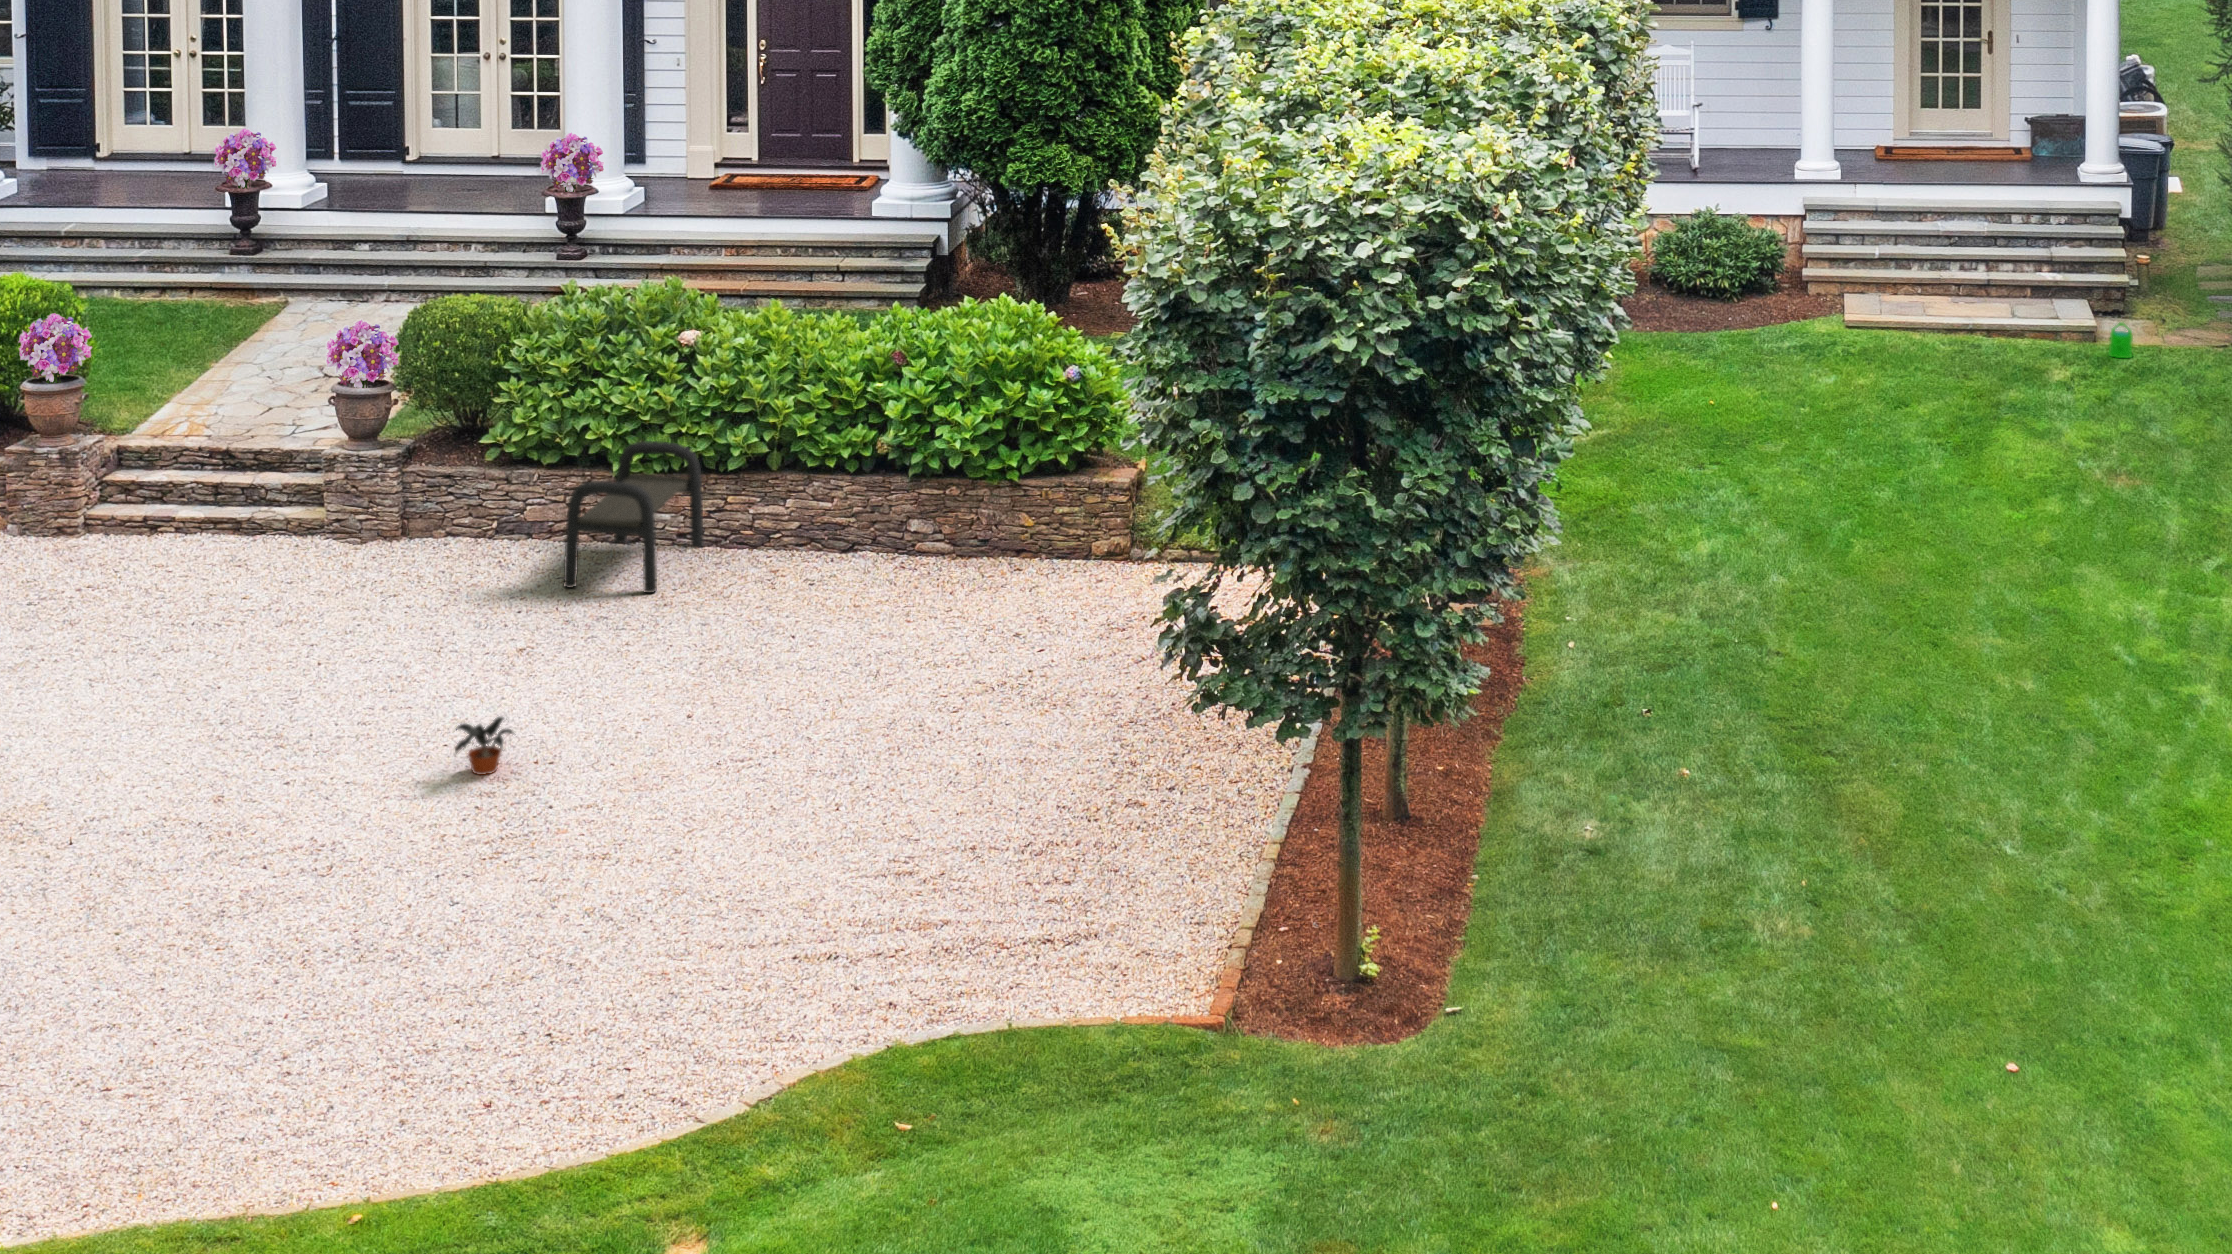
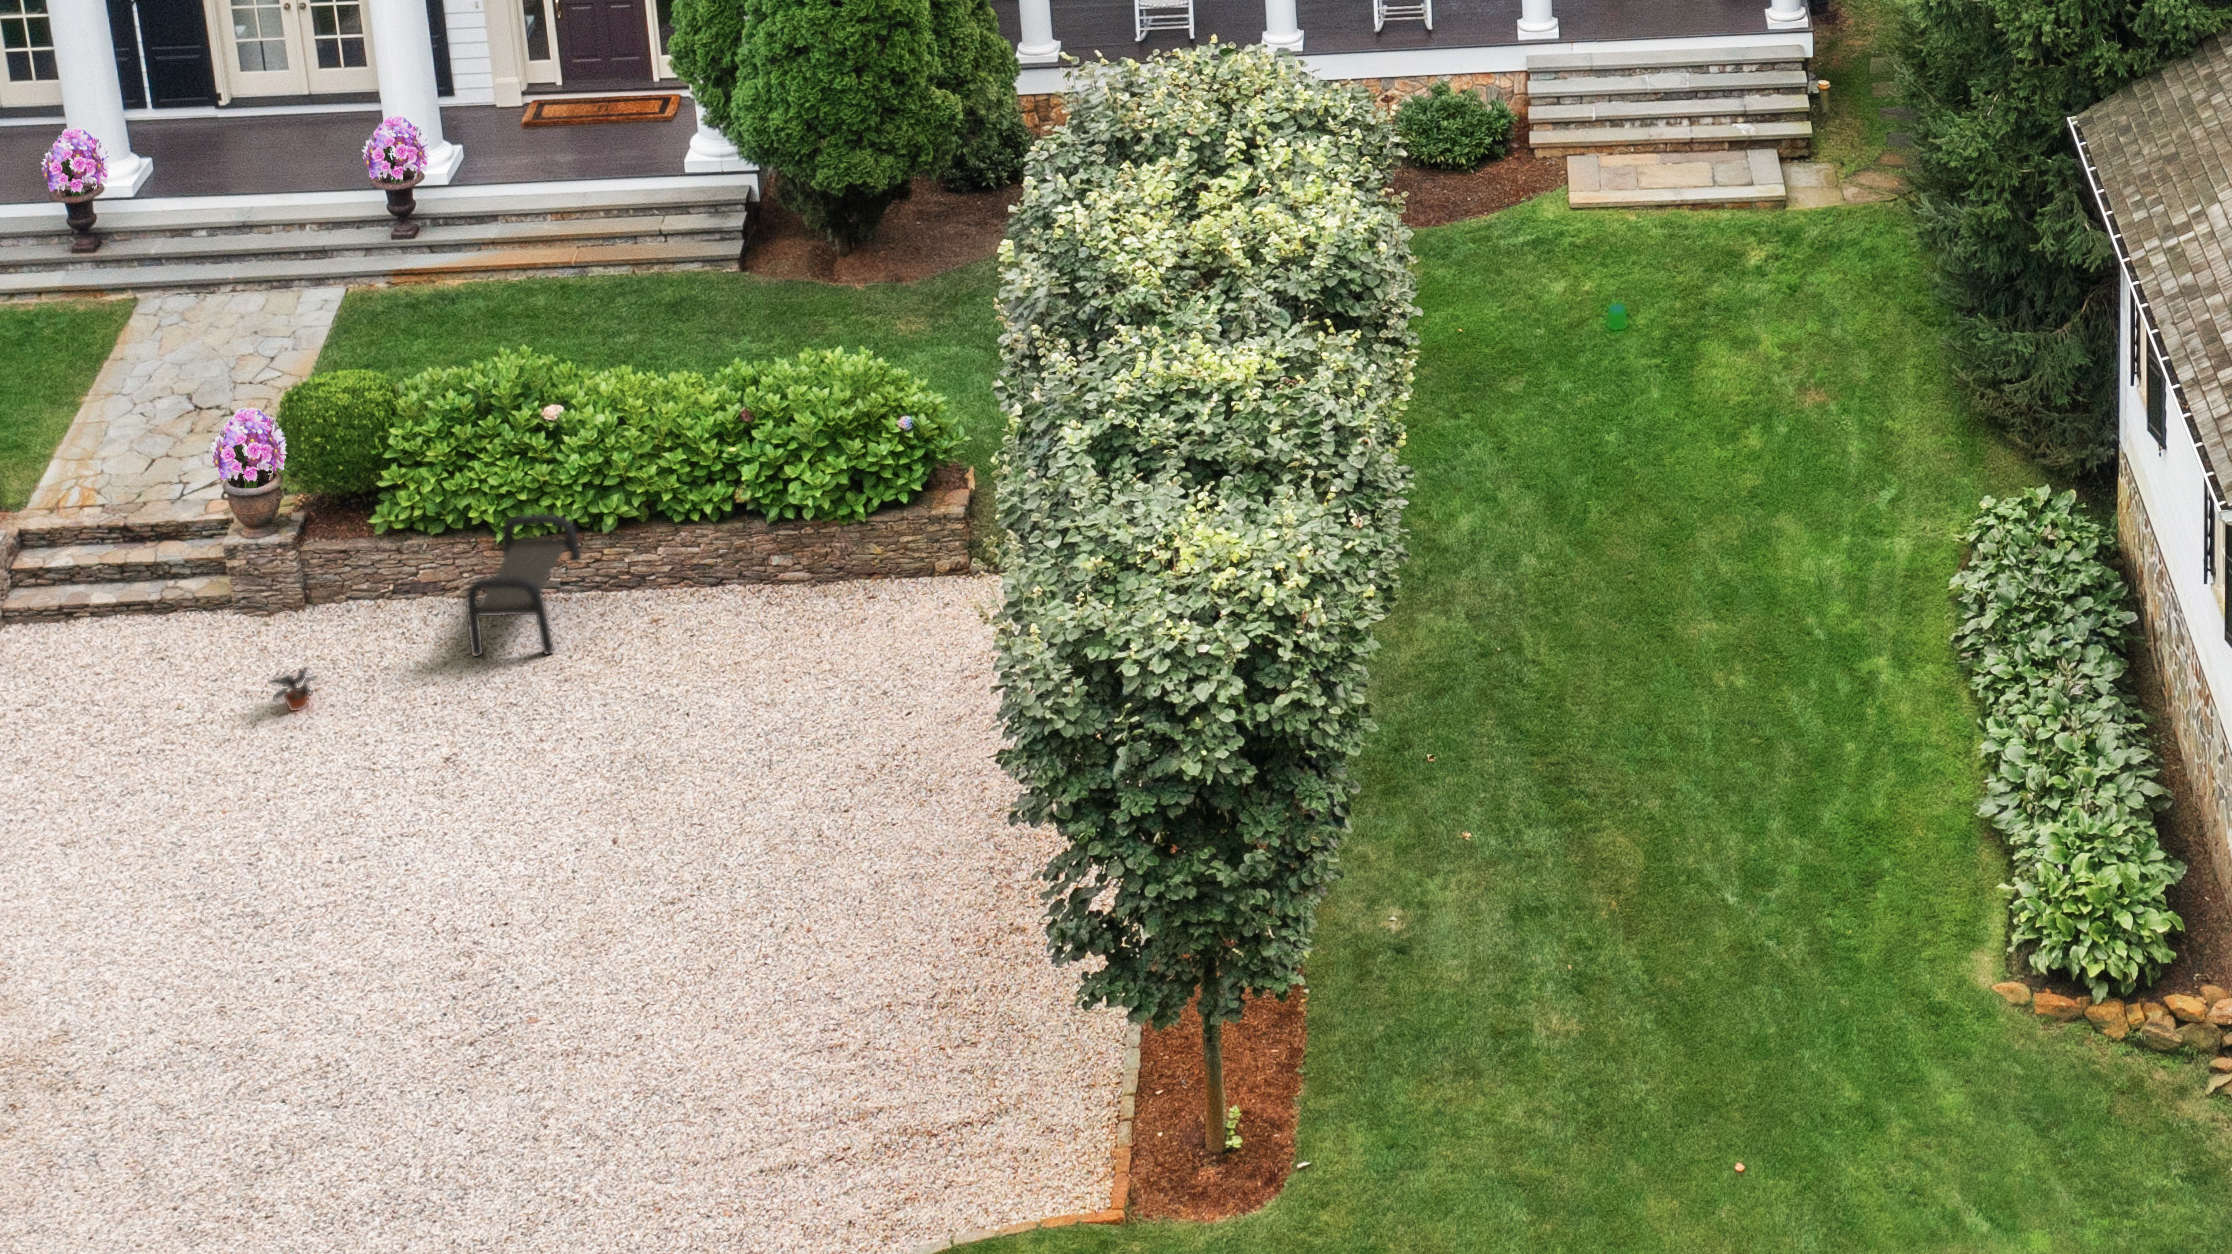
watering can: present [2109,323,2133,358] -> present [1607,301,1627,331]
potted plant: present [455,717,513,775] -> present [272,668,315,711]

